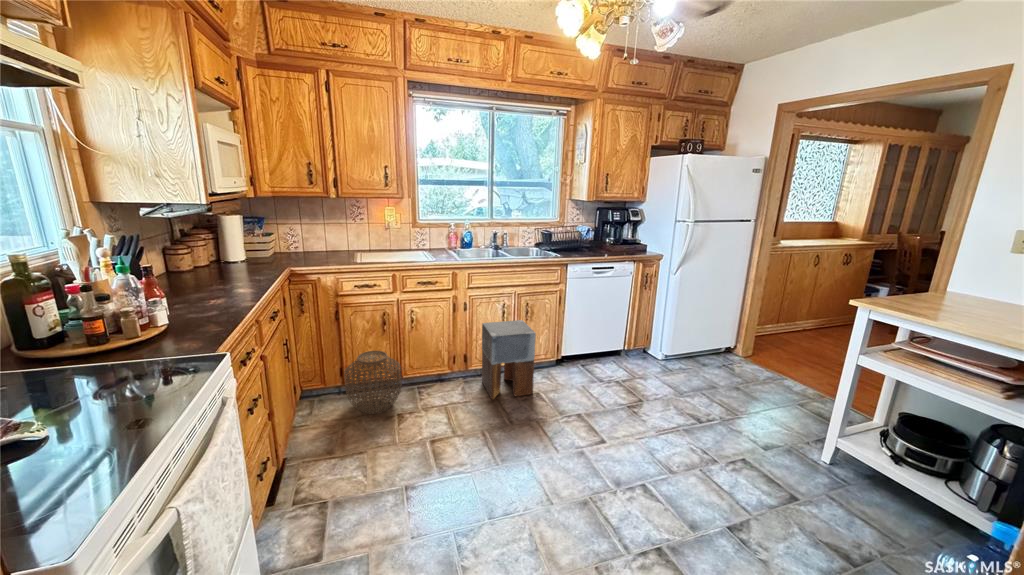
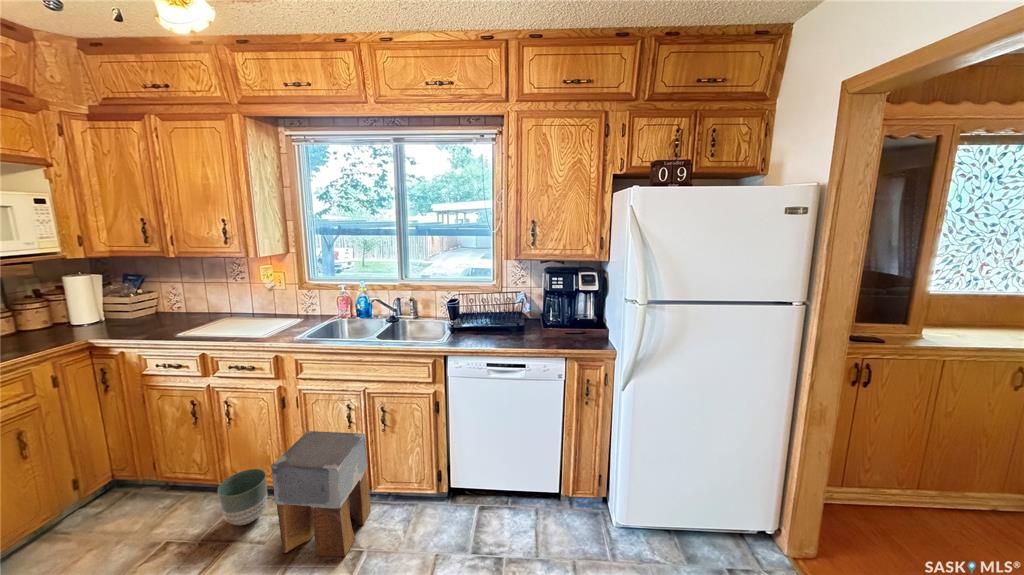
woven basket: present [344,351,402,414] -> none [98,451,196,539]
planter: none [426,358,456,396] -> present [218,469,267,525]

